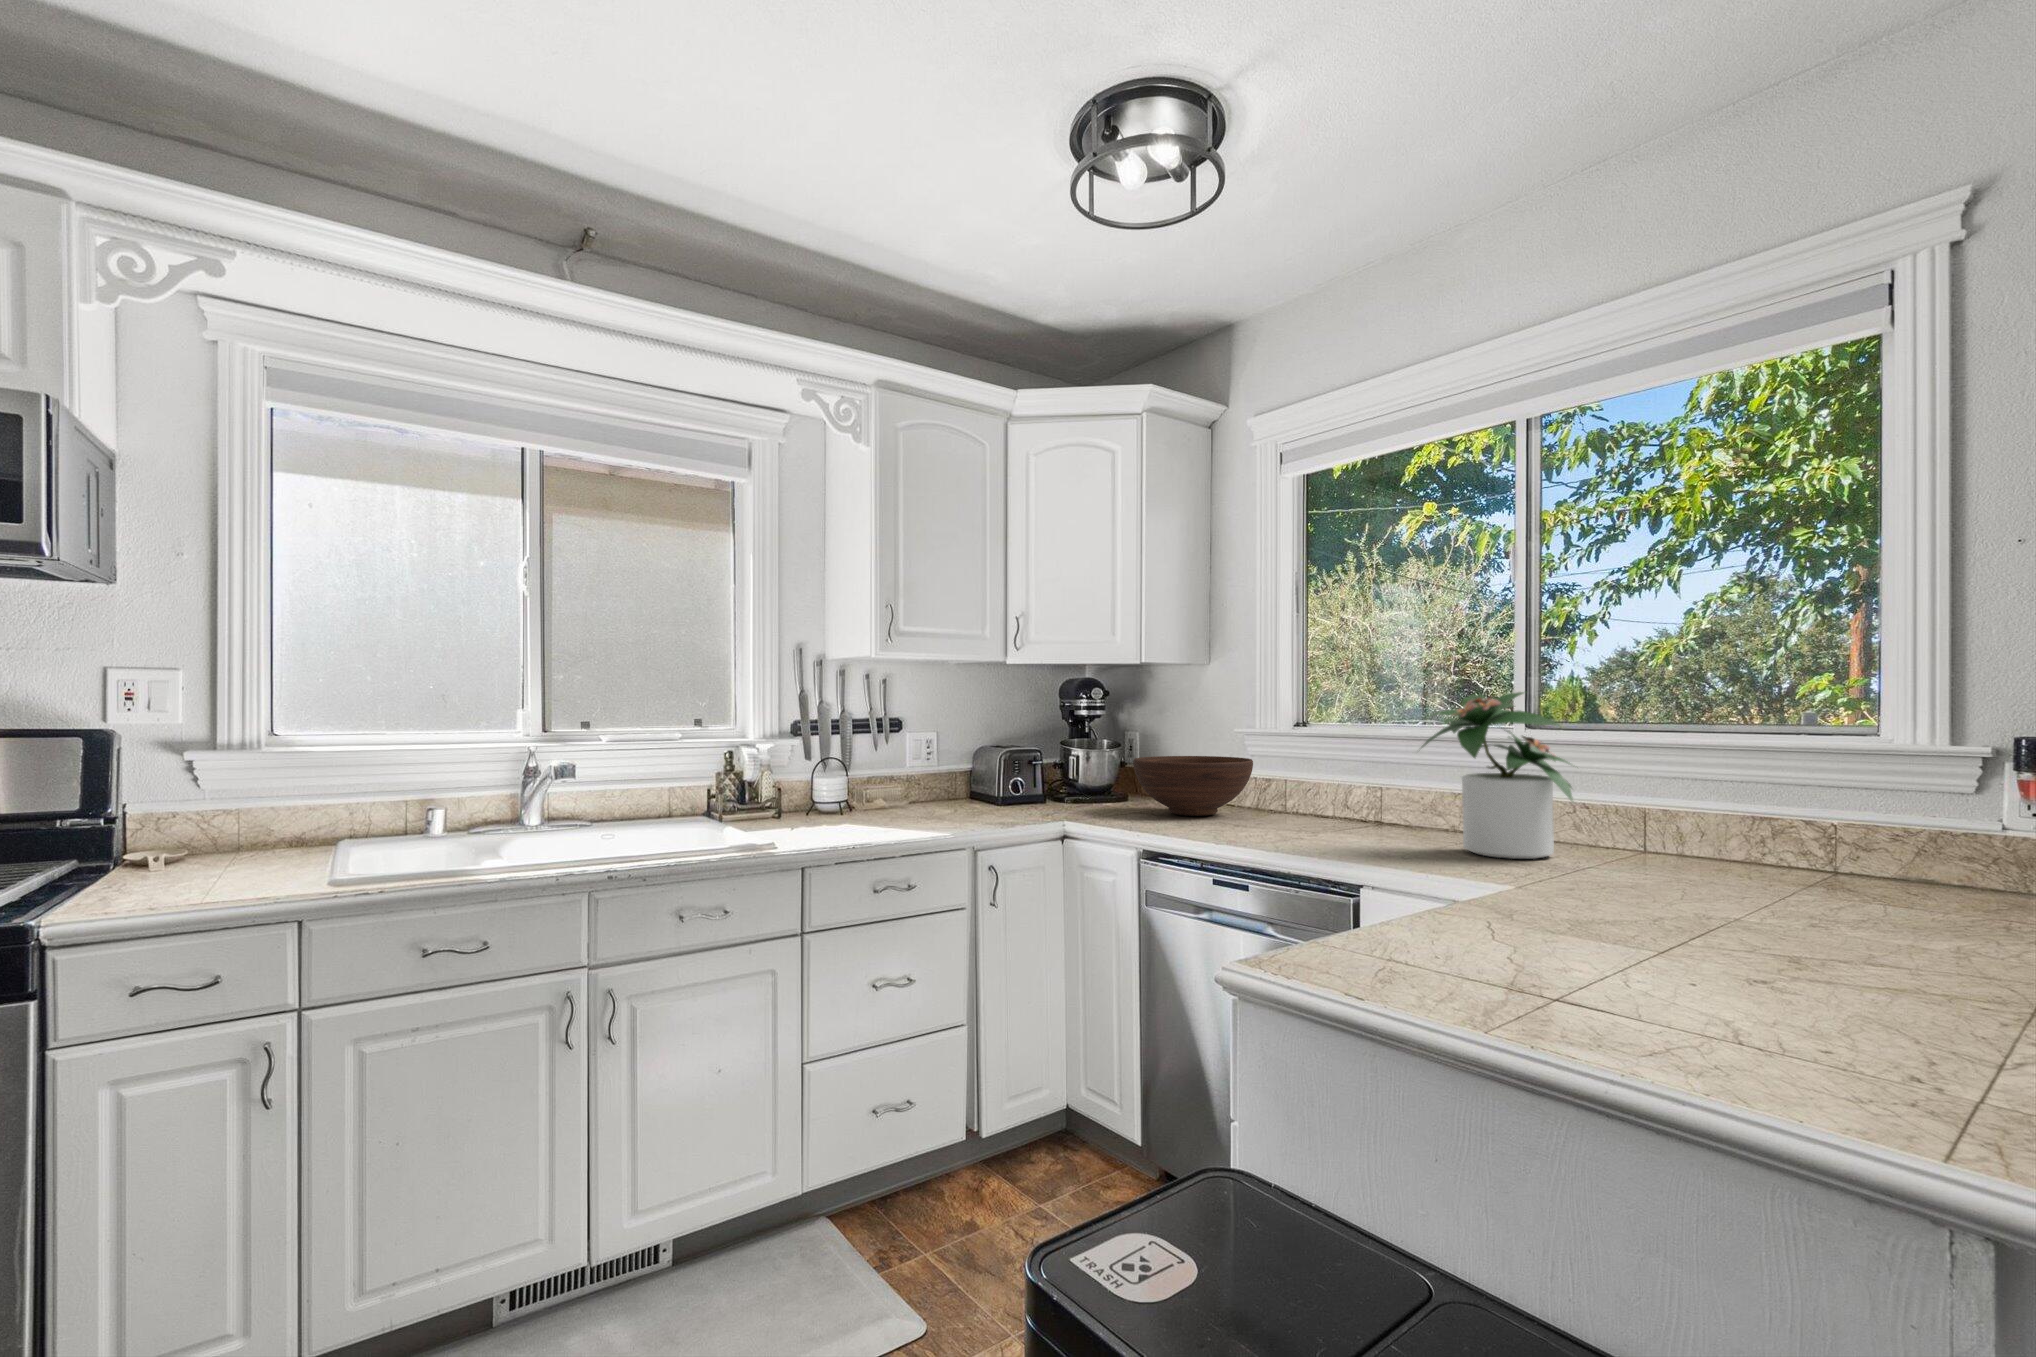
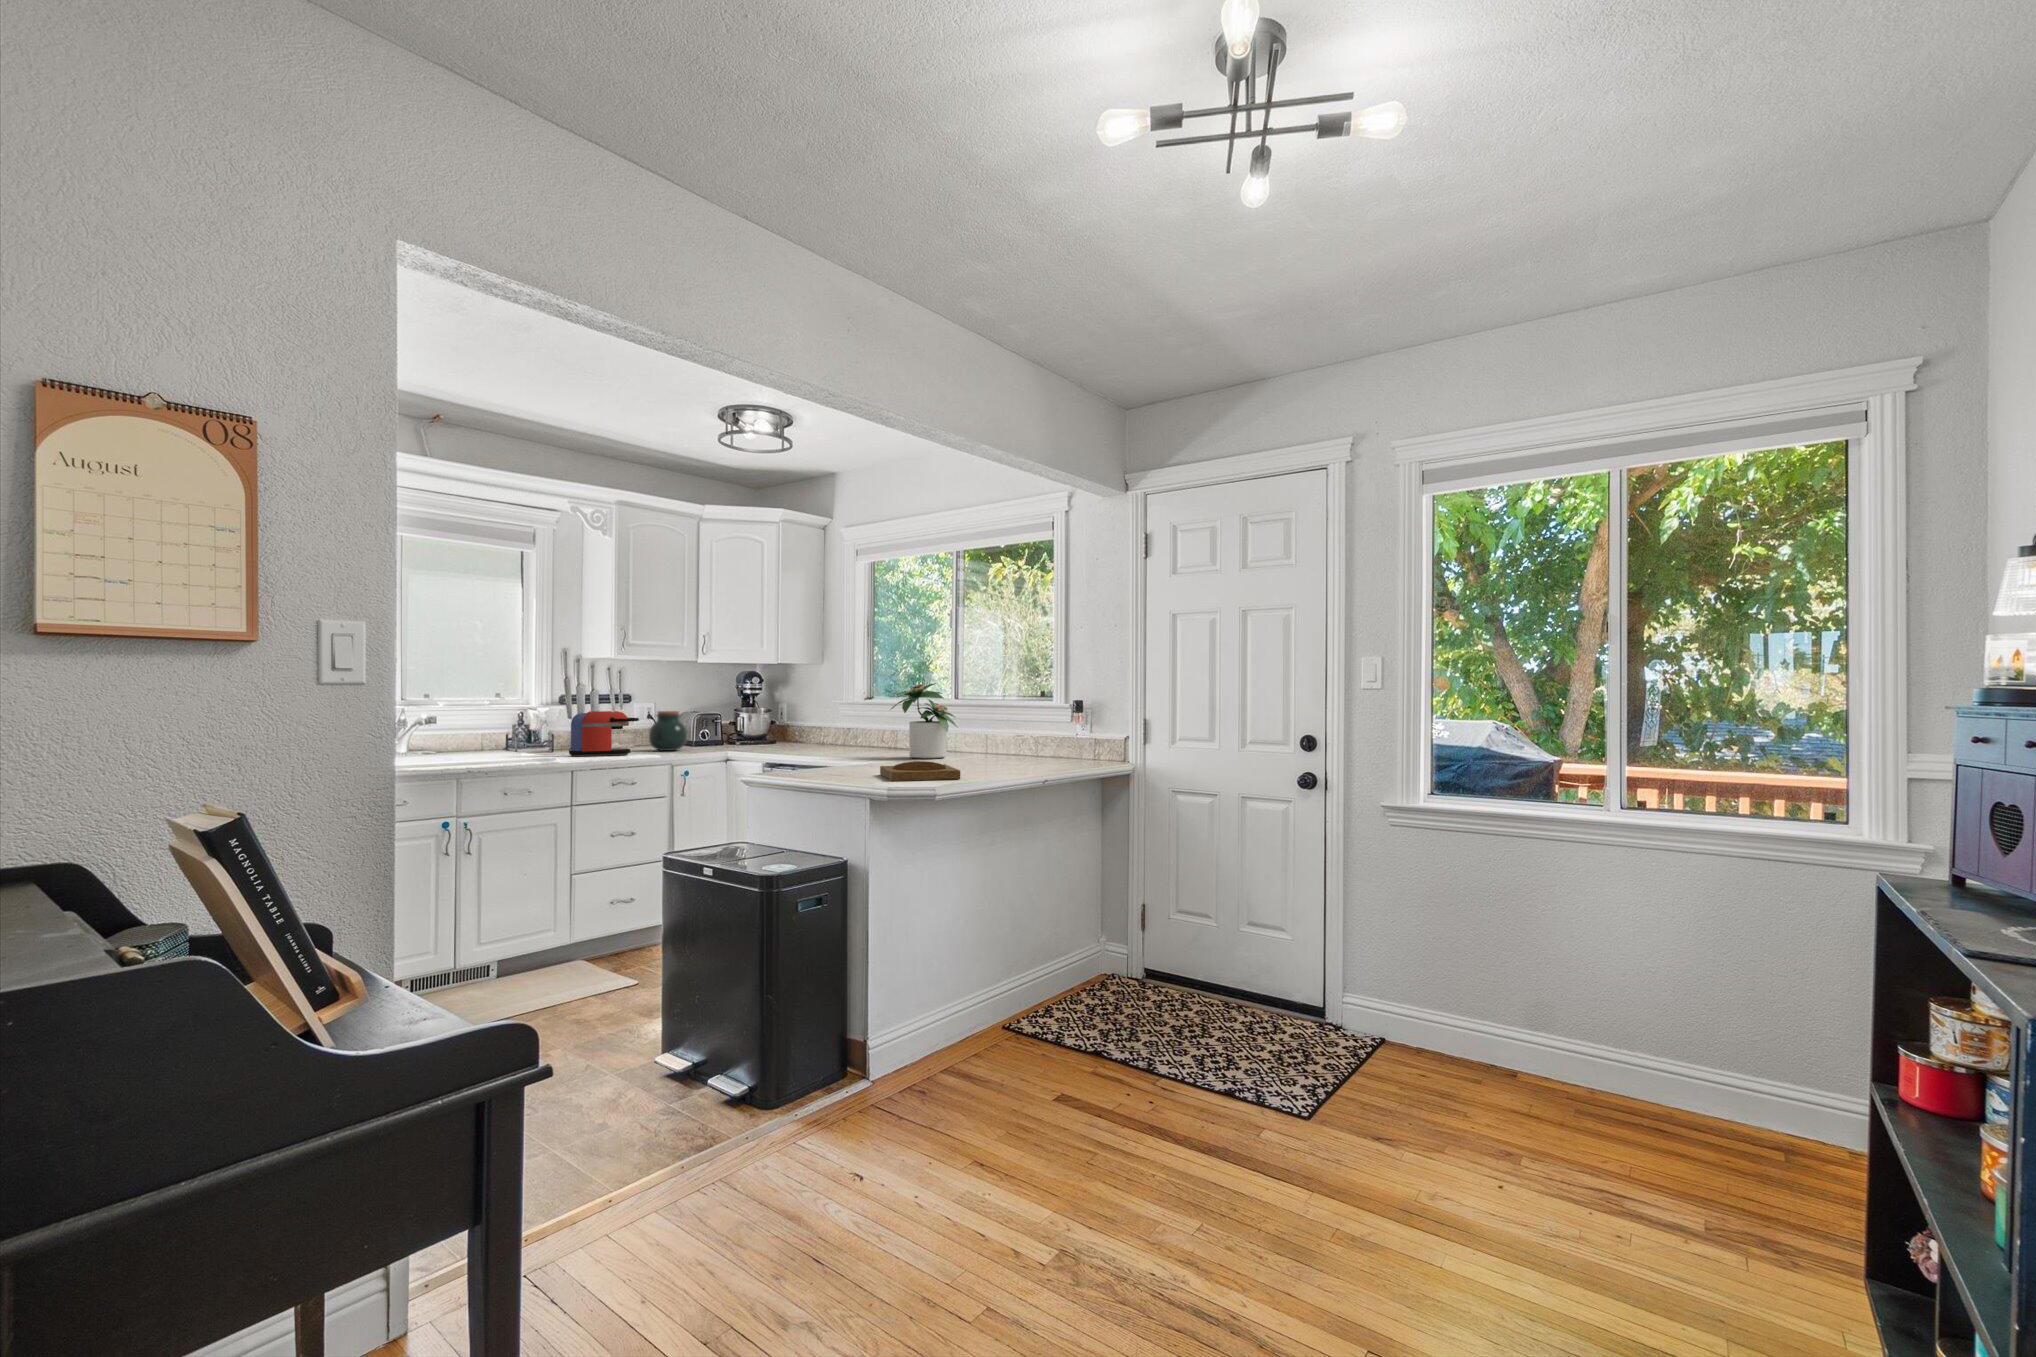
jar: none [932,746,994,817] -> present [649,711,687,751]
coffee maker: none [803,749,918,831] -> present [569,711,639,757]
fruit bowl: present [1133,756,1253,816] -> none [771,717,838,749]
tray: none [1582,919,1954,1004] -> present [880,761,960,781]

